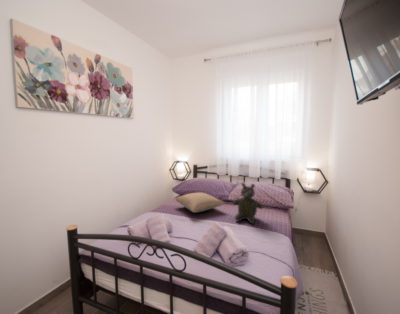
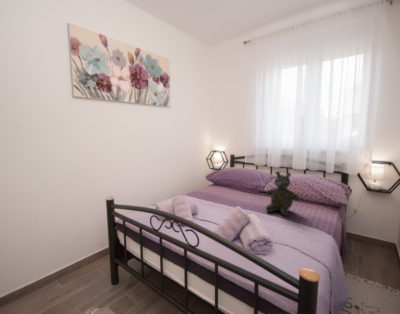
pillow: present [176,192,225,213] -> none [207,181,258,200]

